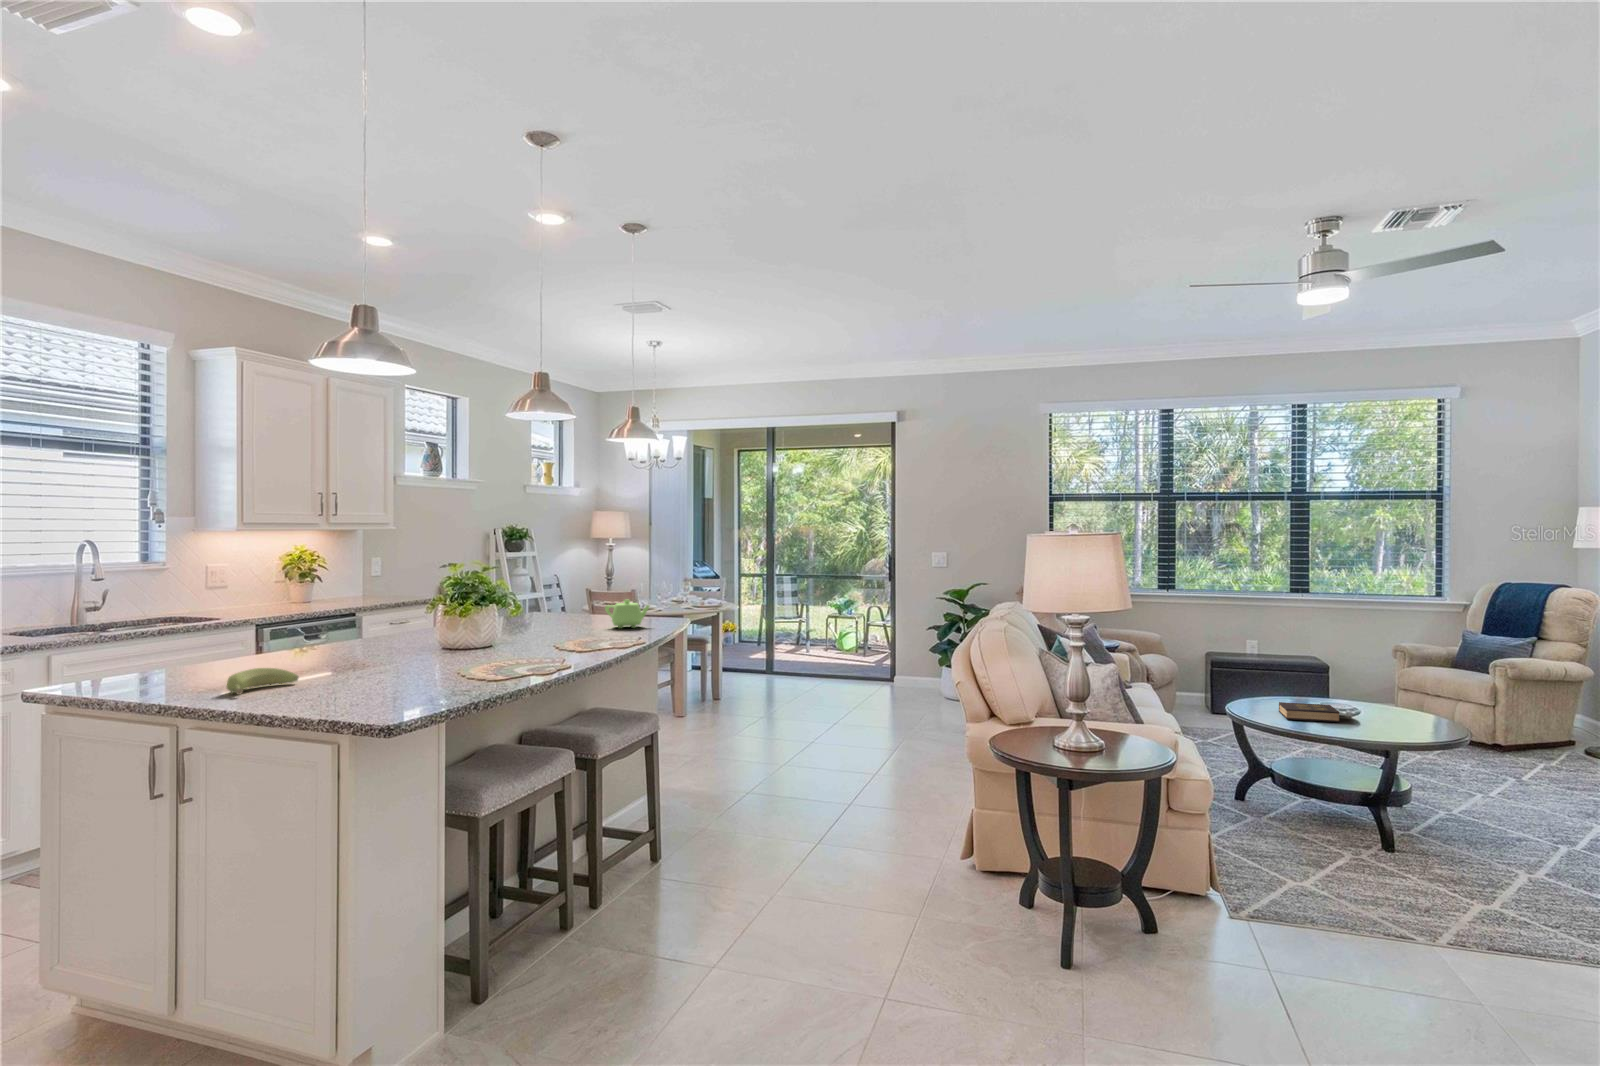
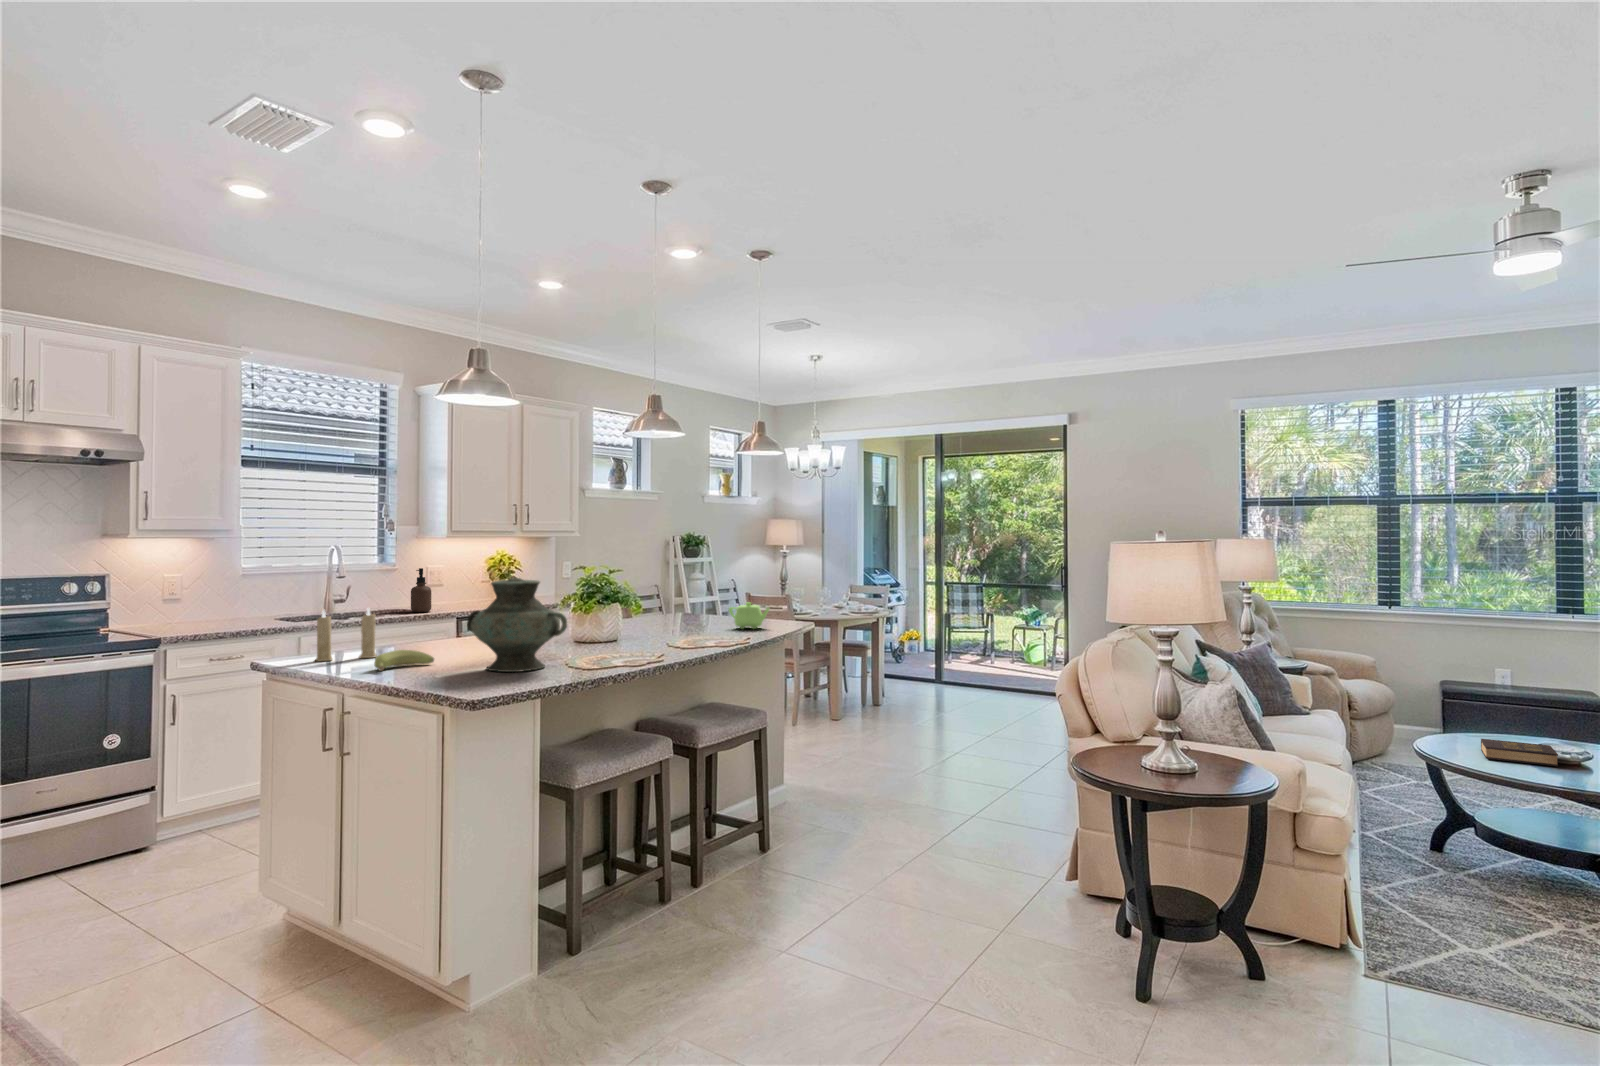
soap dispenser: none [193,568,221,620] -> present [411,568,431,612]
vase: none [344,580,474,688] -> present [467,578,567,672]
candle: none [128,616,212,687] -> present [315,608,377,662]

